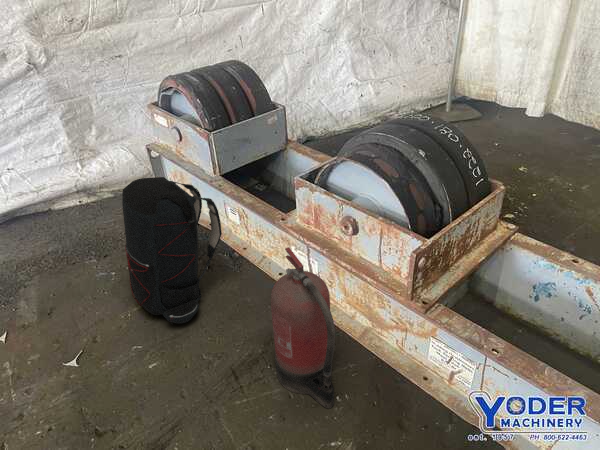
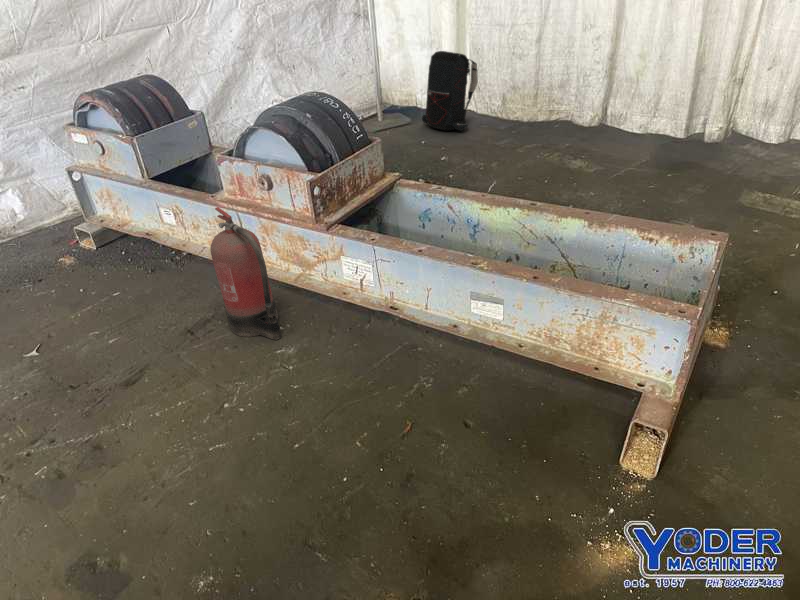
backpack: present [122,177,222,323] -> present [422,51,478,131]

